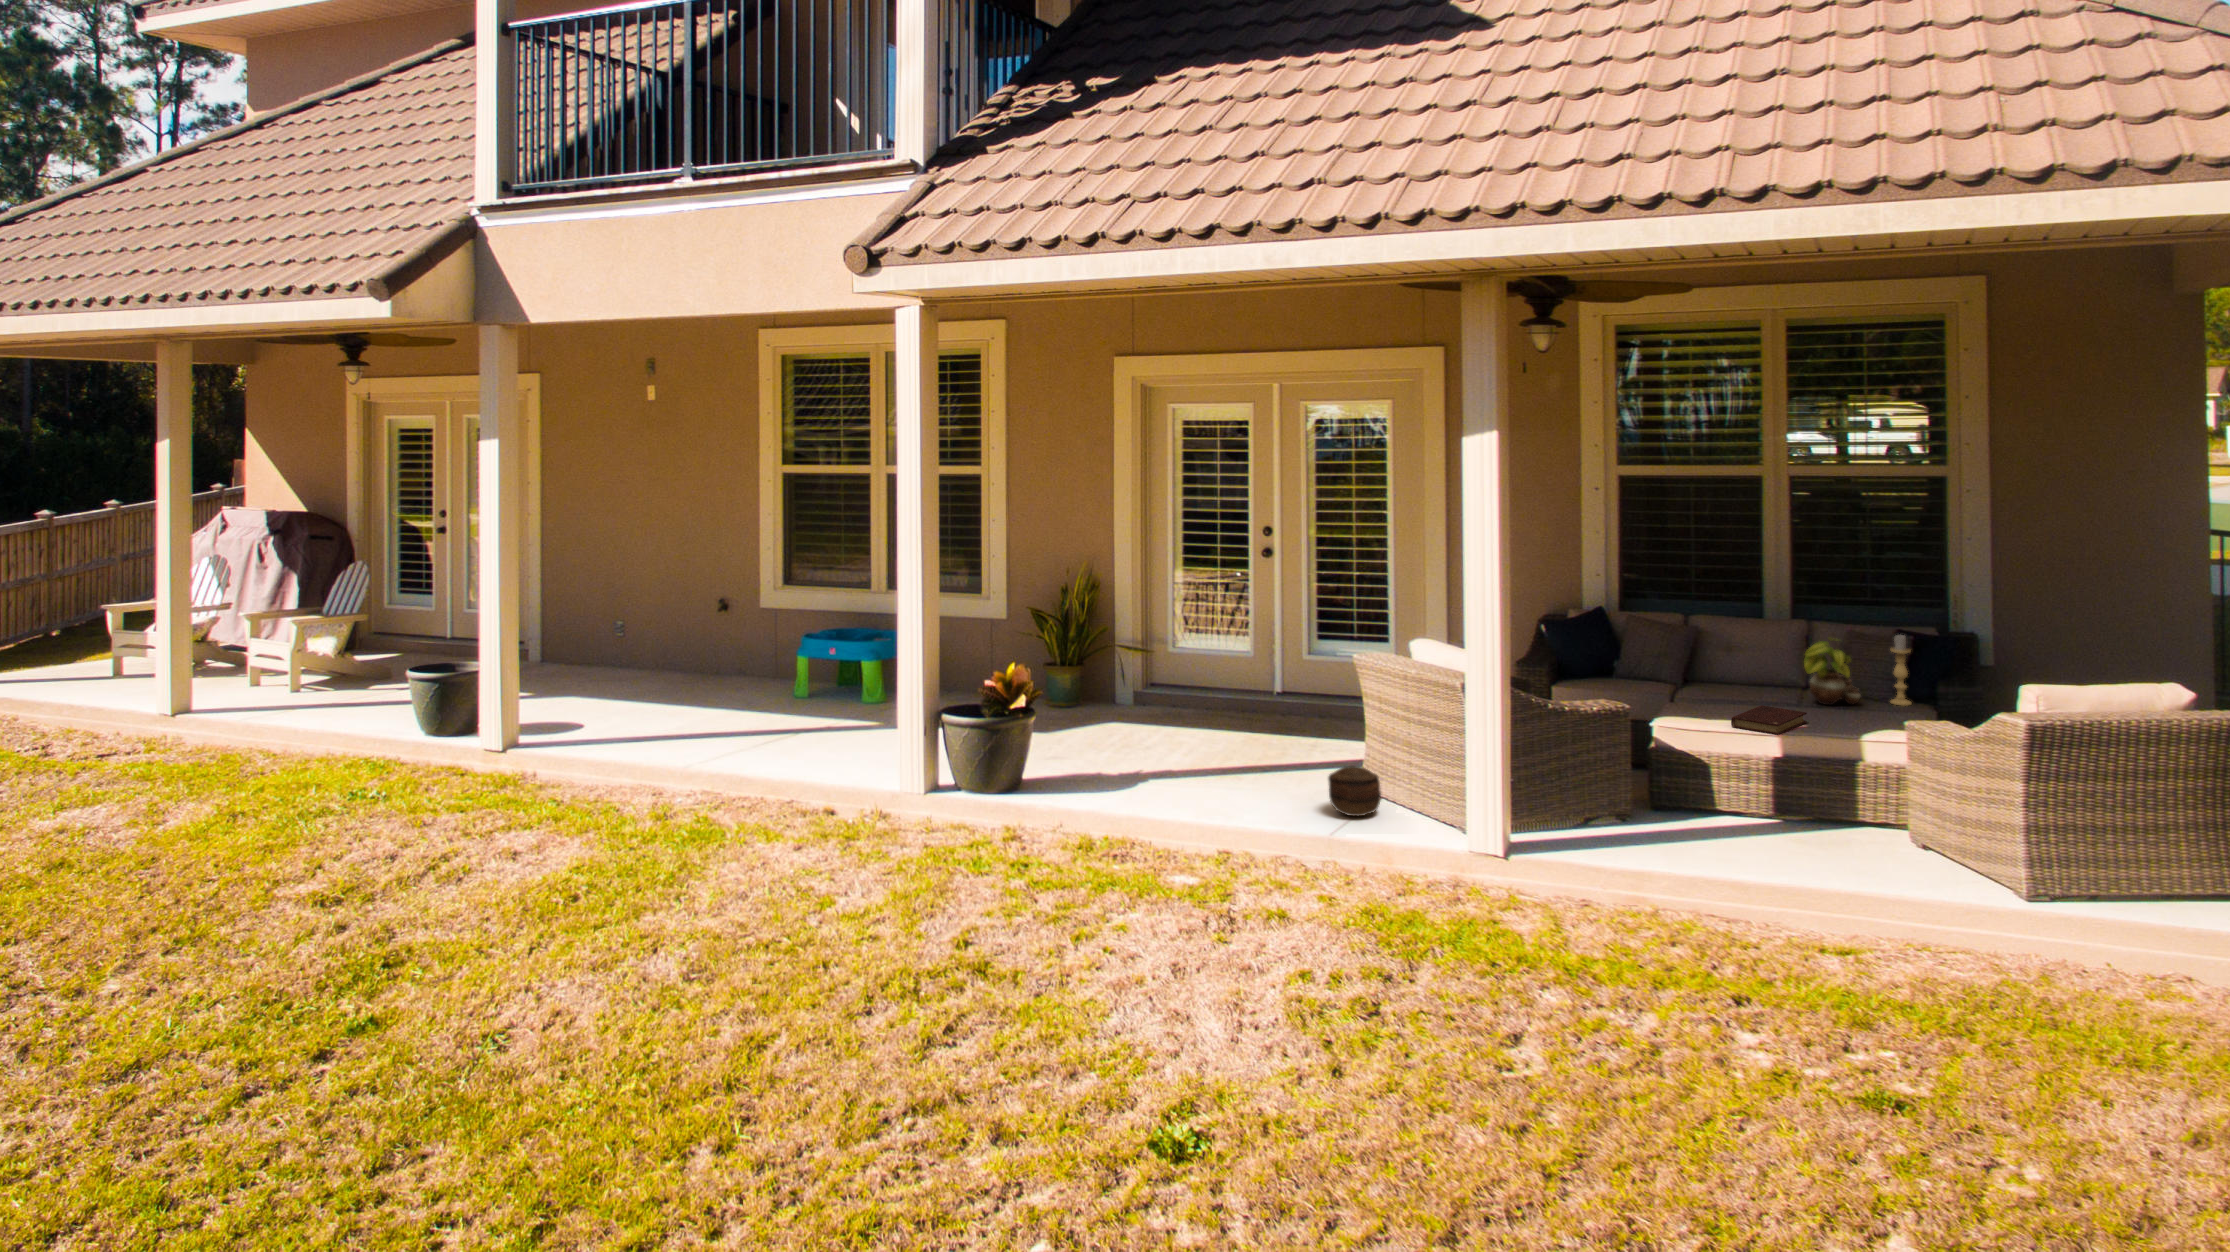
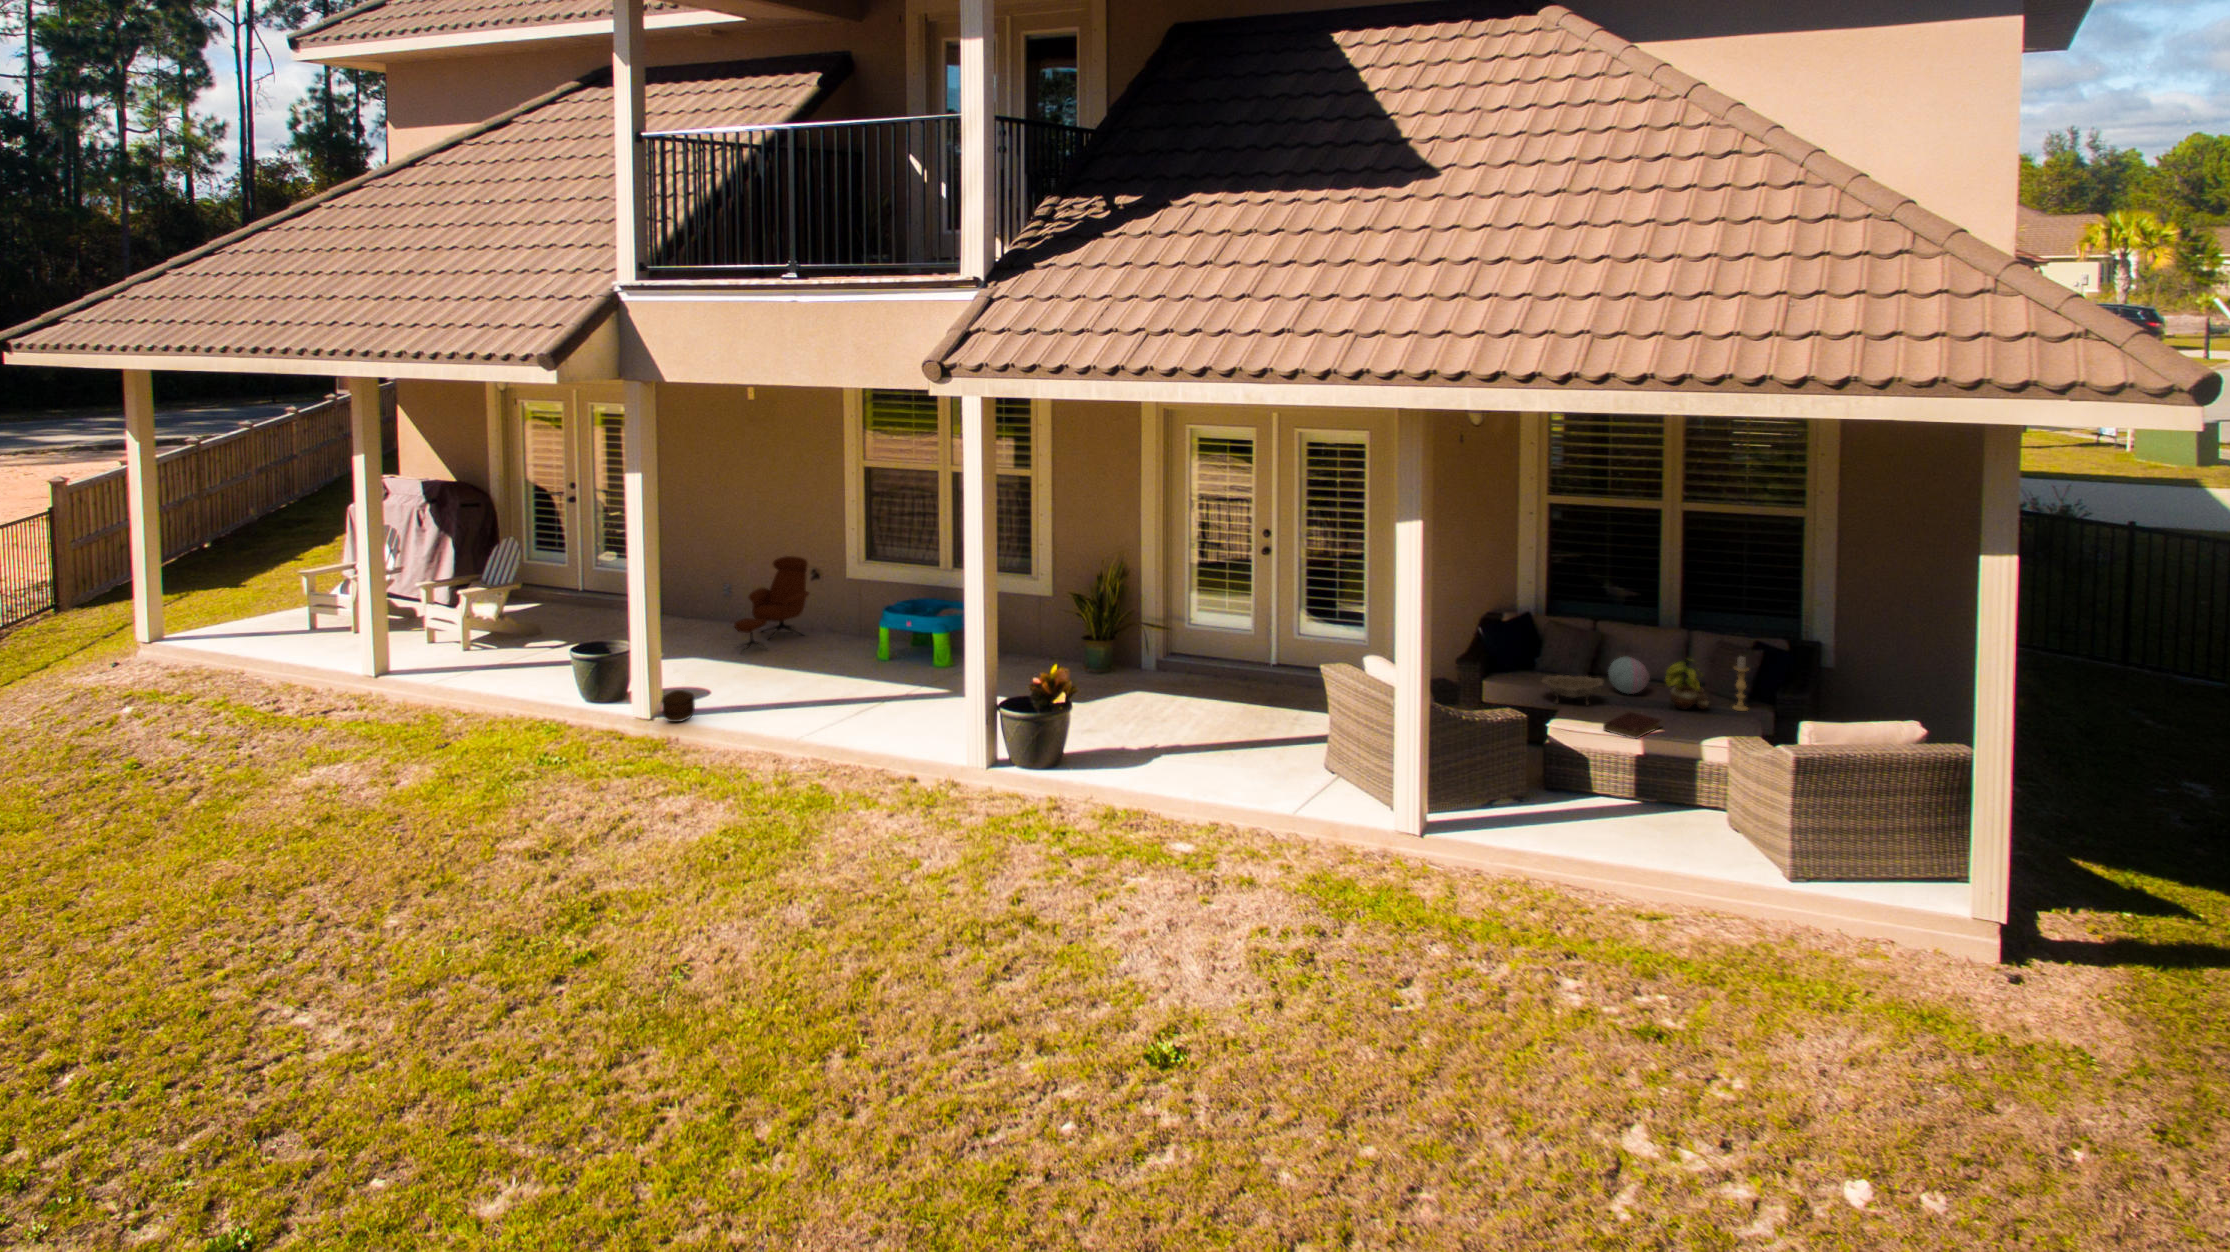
lounge chair: none [623,571,718,685] -> present [734,556,809,648]
cushion: none [1724,643,1778,691] -> present [1608,657,1650,694]
decorative bowl: none [1641,667,1722,703] -> present [1542,675,1603,705]
basket: present [1328,765,1381,816] -> present [661,690,695,722]

